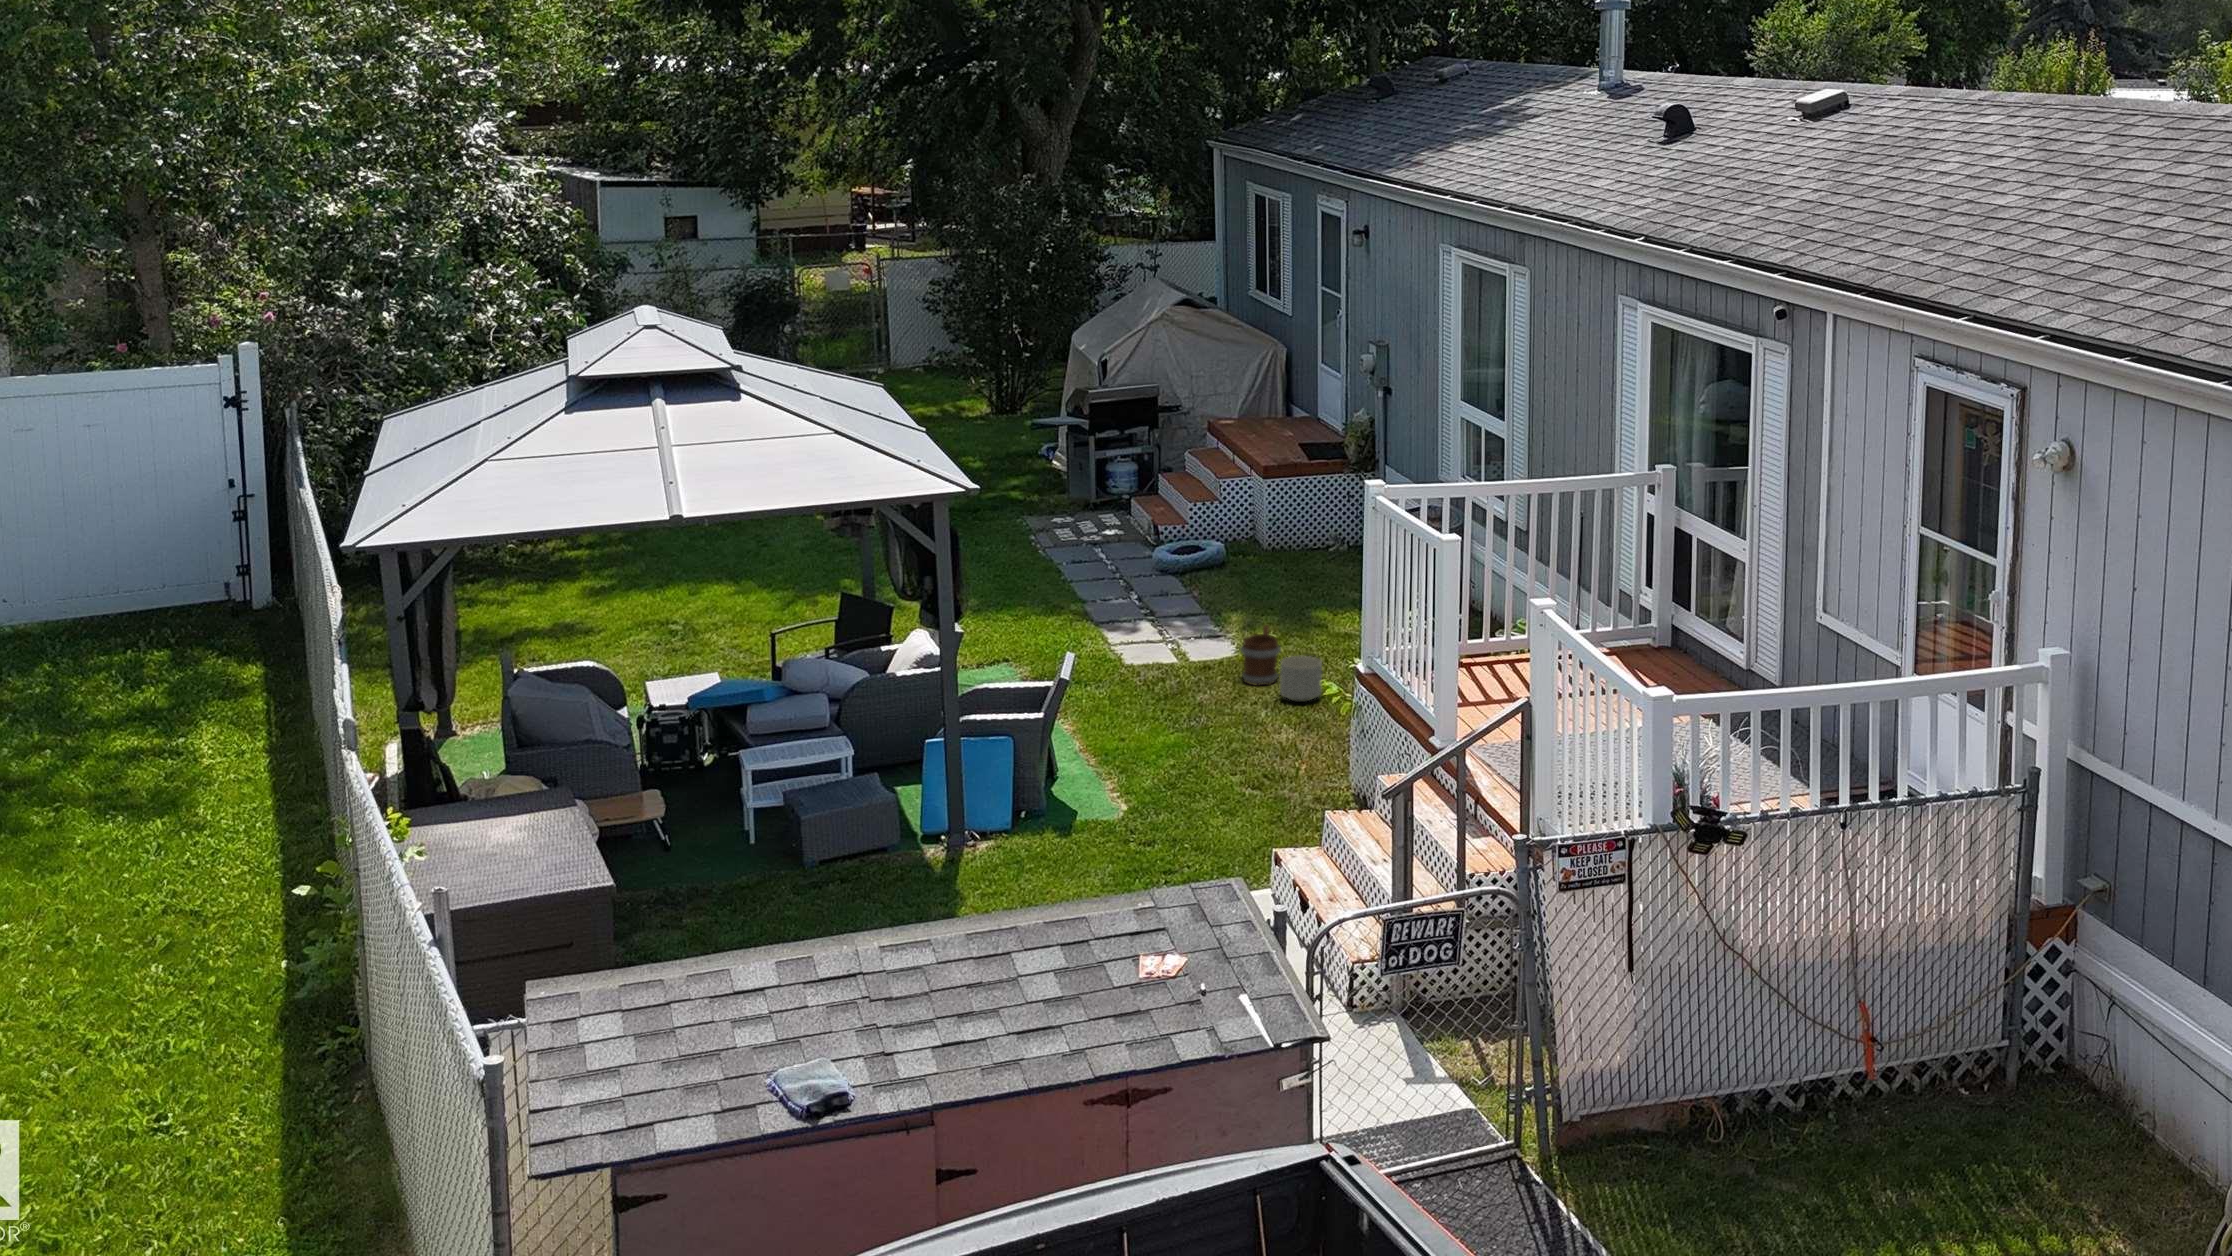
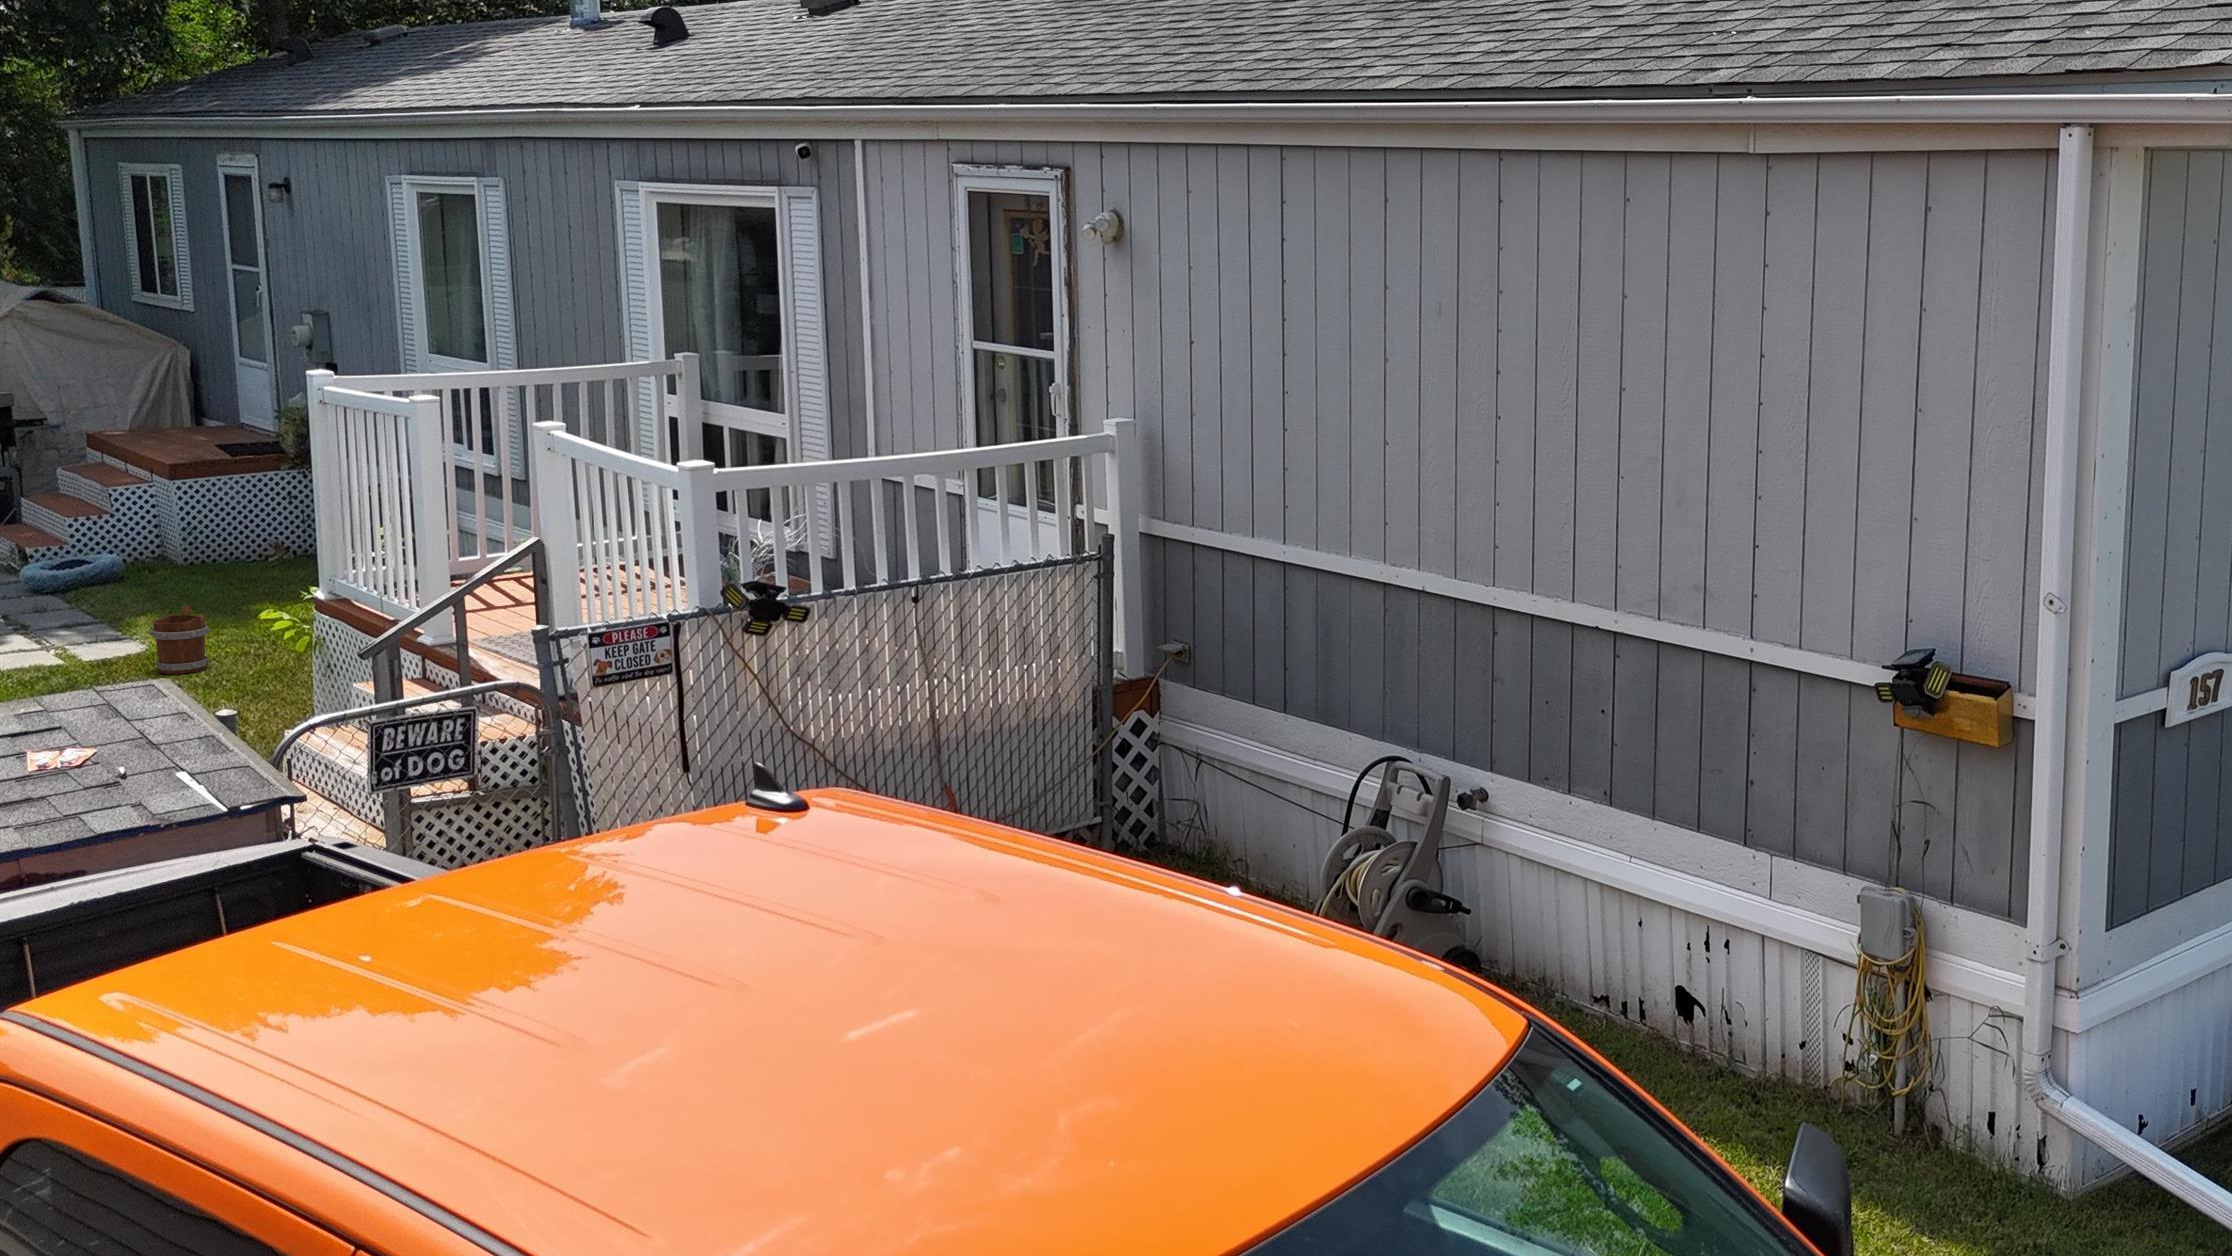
planter: present [1280,656,1322,702] -> none [210,629,270,682]

